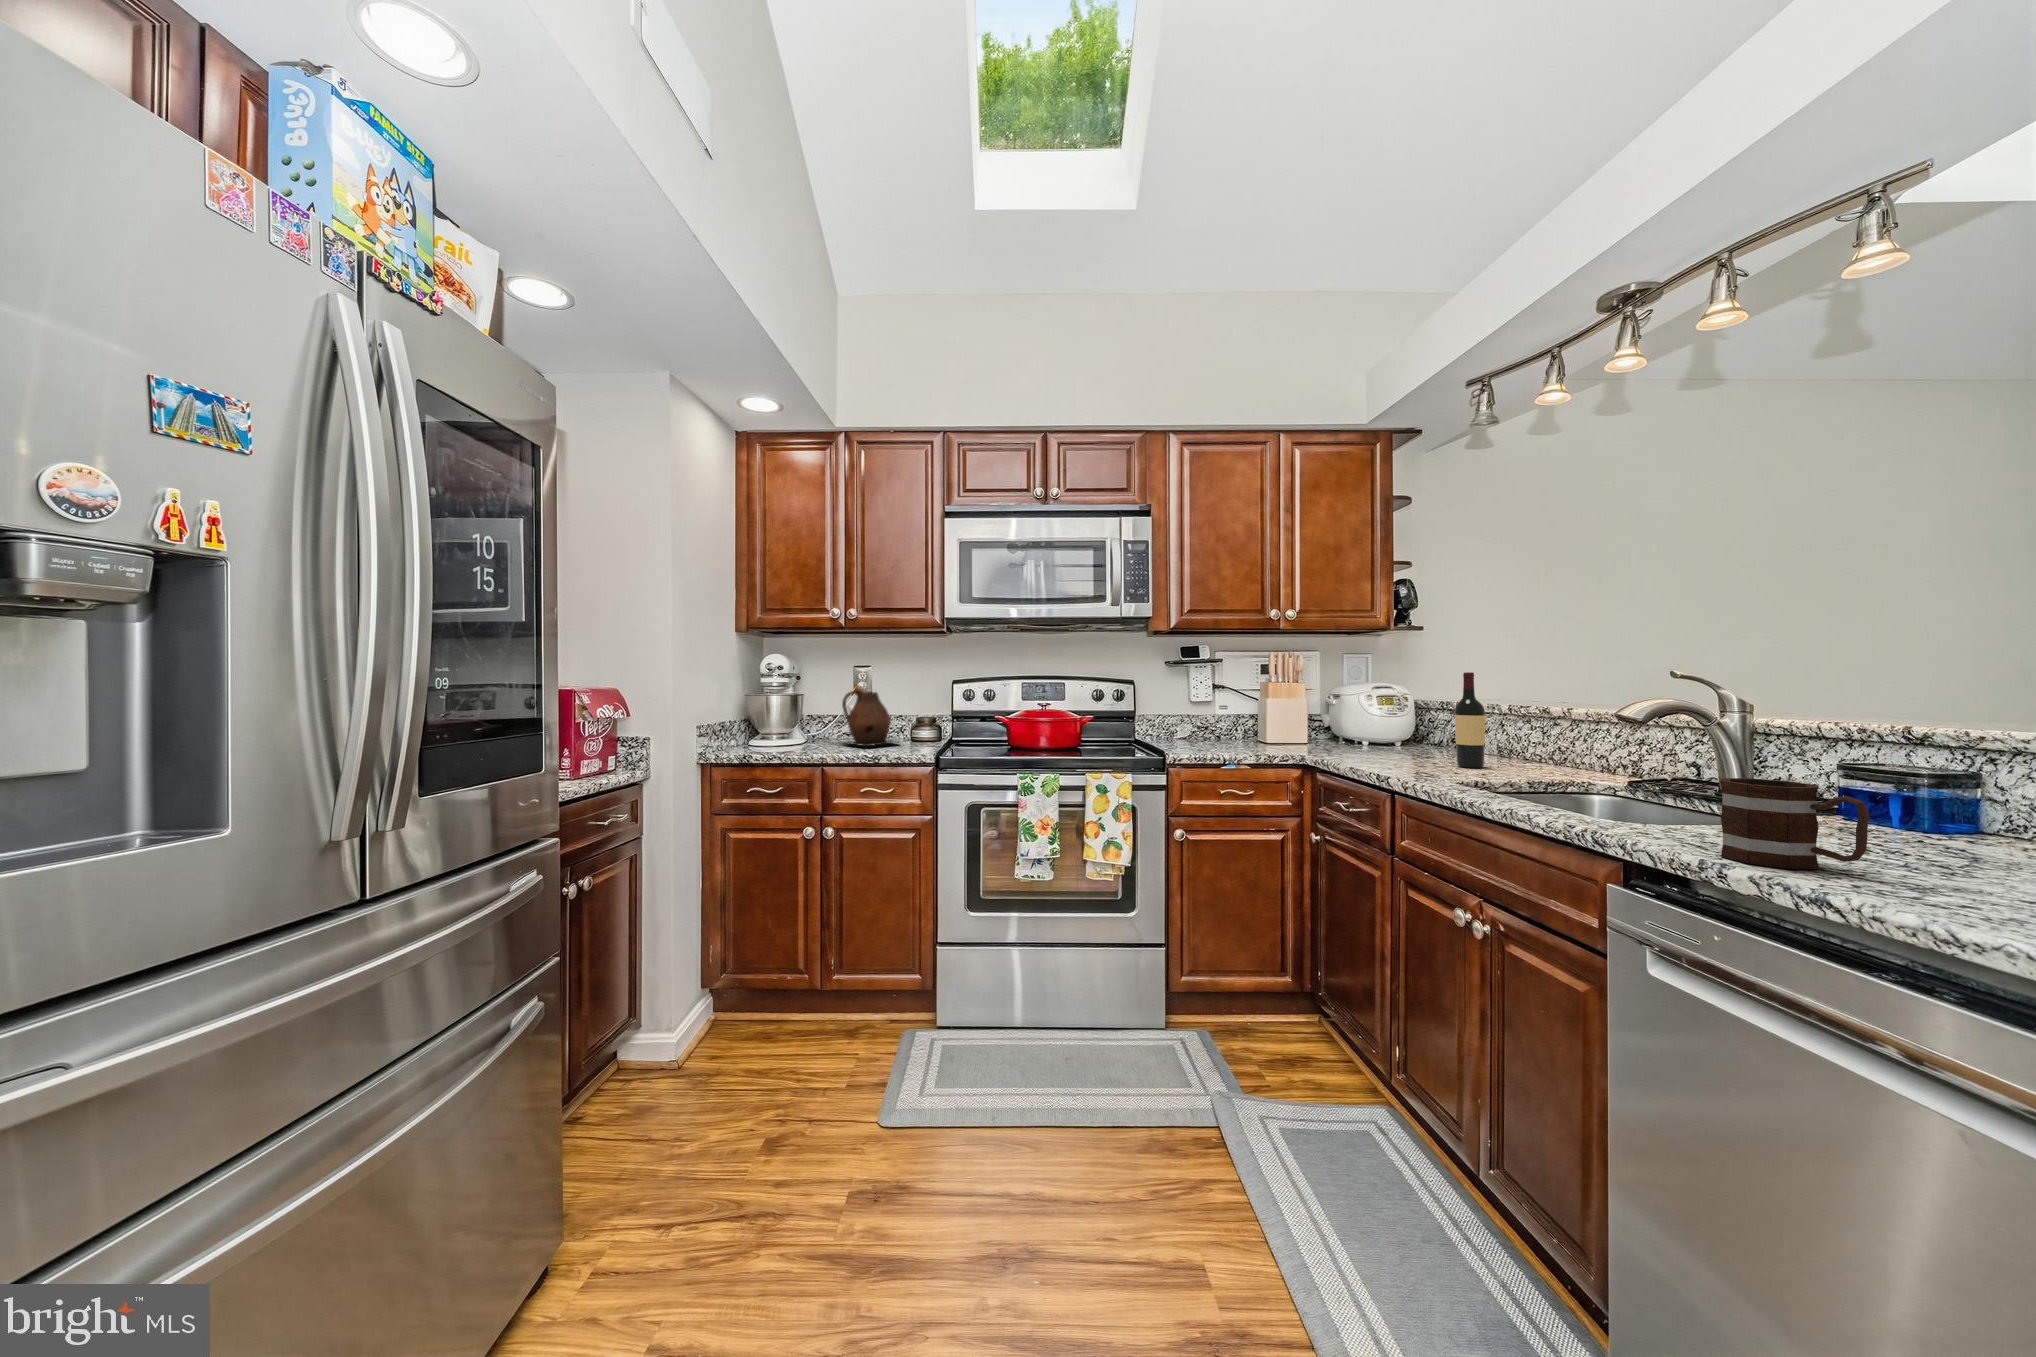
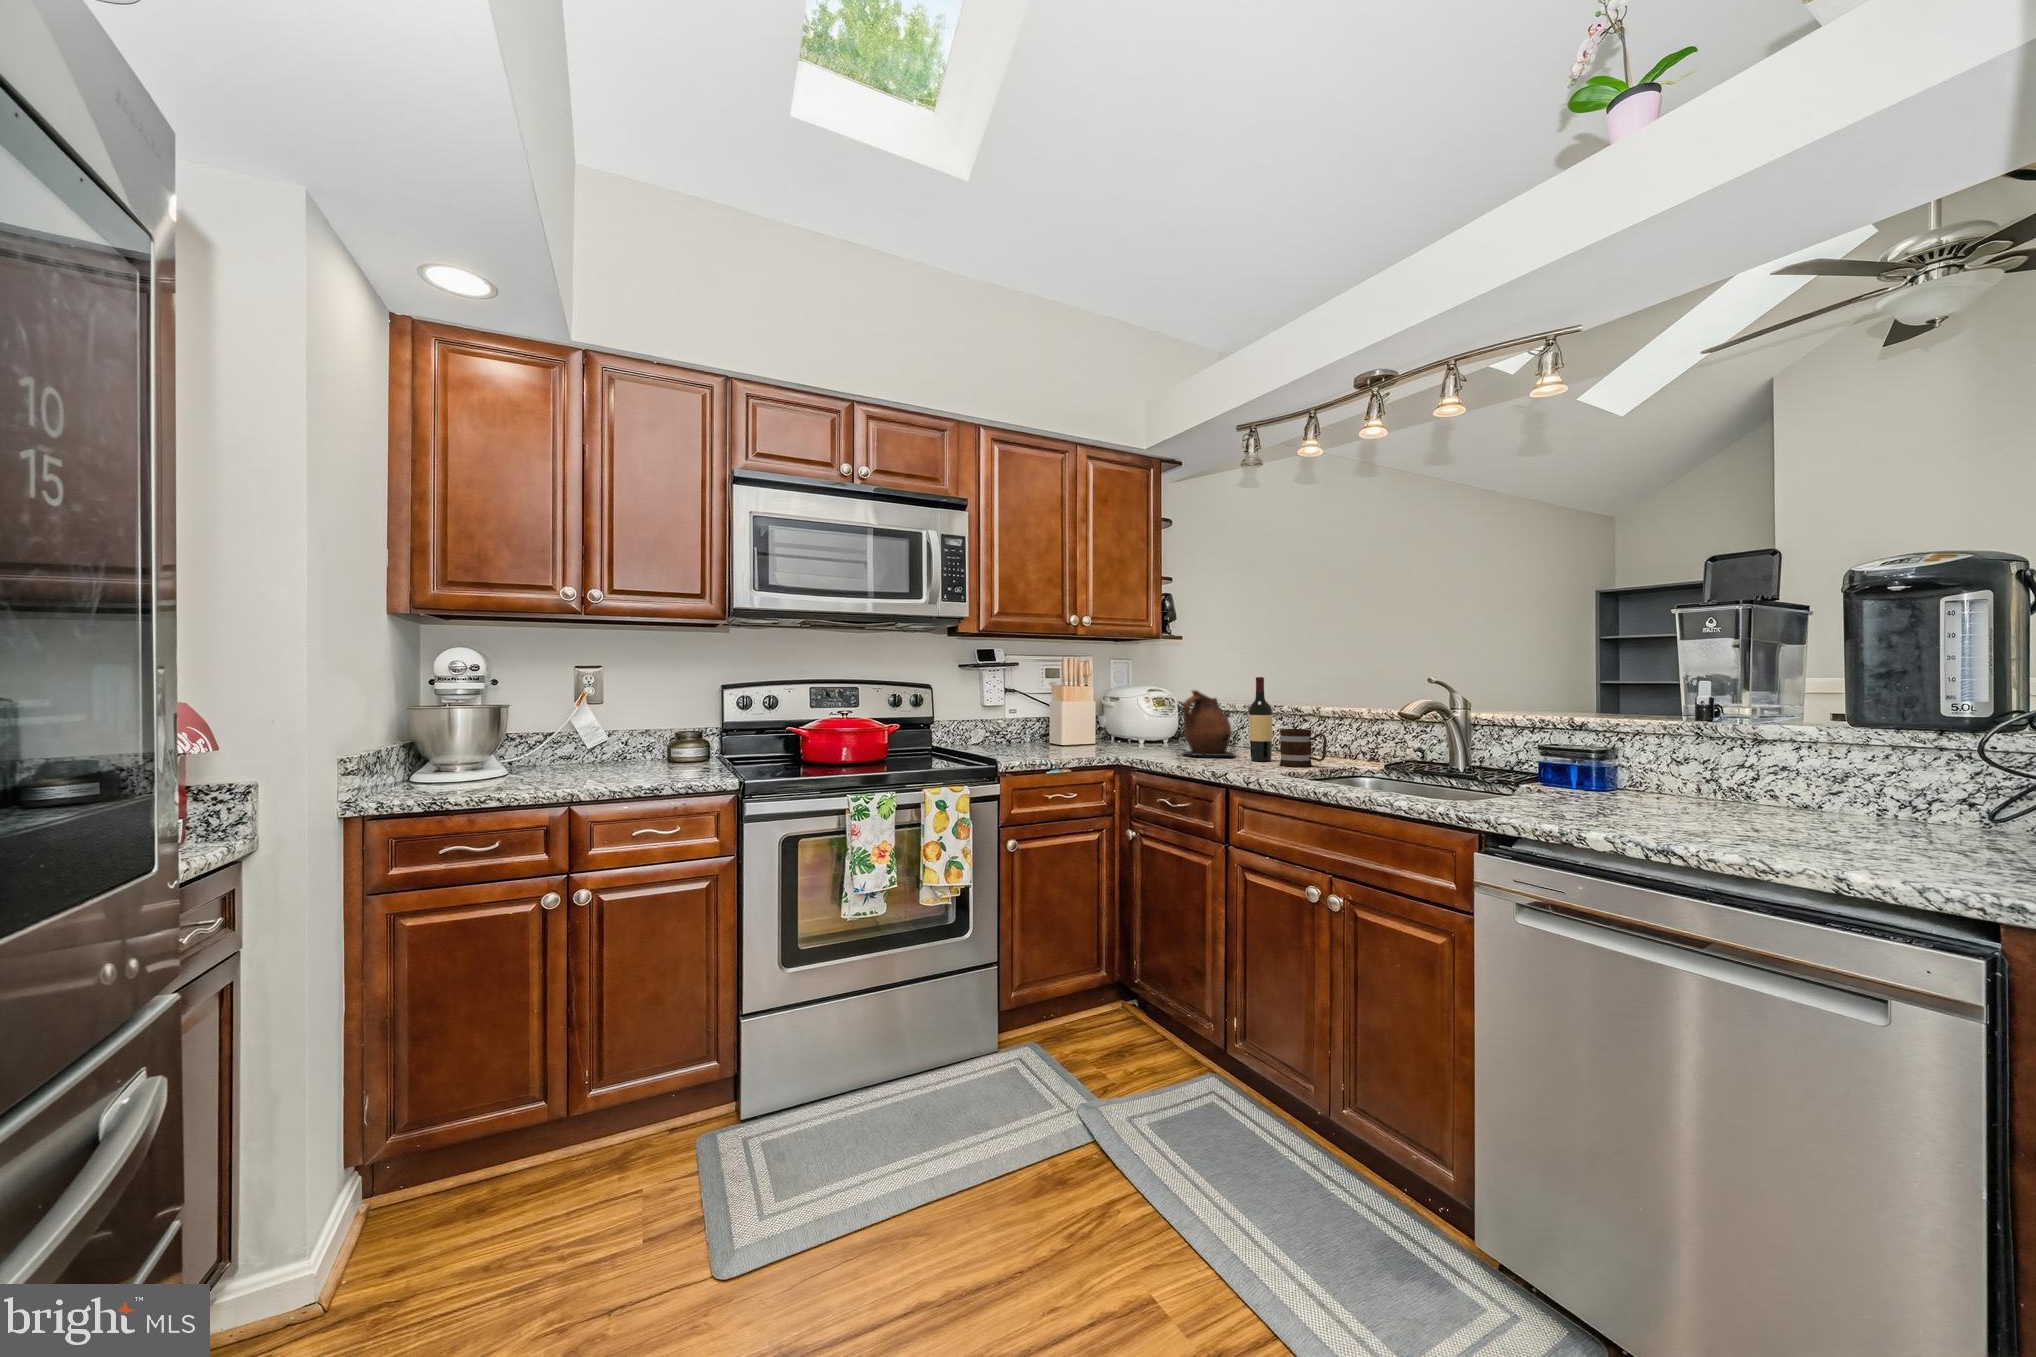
ceramic pitcher: present [842,685,894,746] -> present [1183,690,1235,756]
mug: present [1720,778,1870,869] -> present [1280,729,1327,767]

